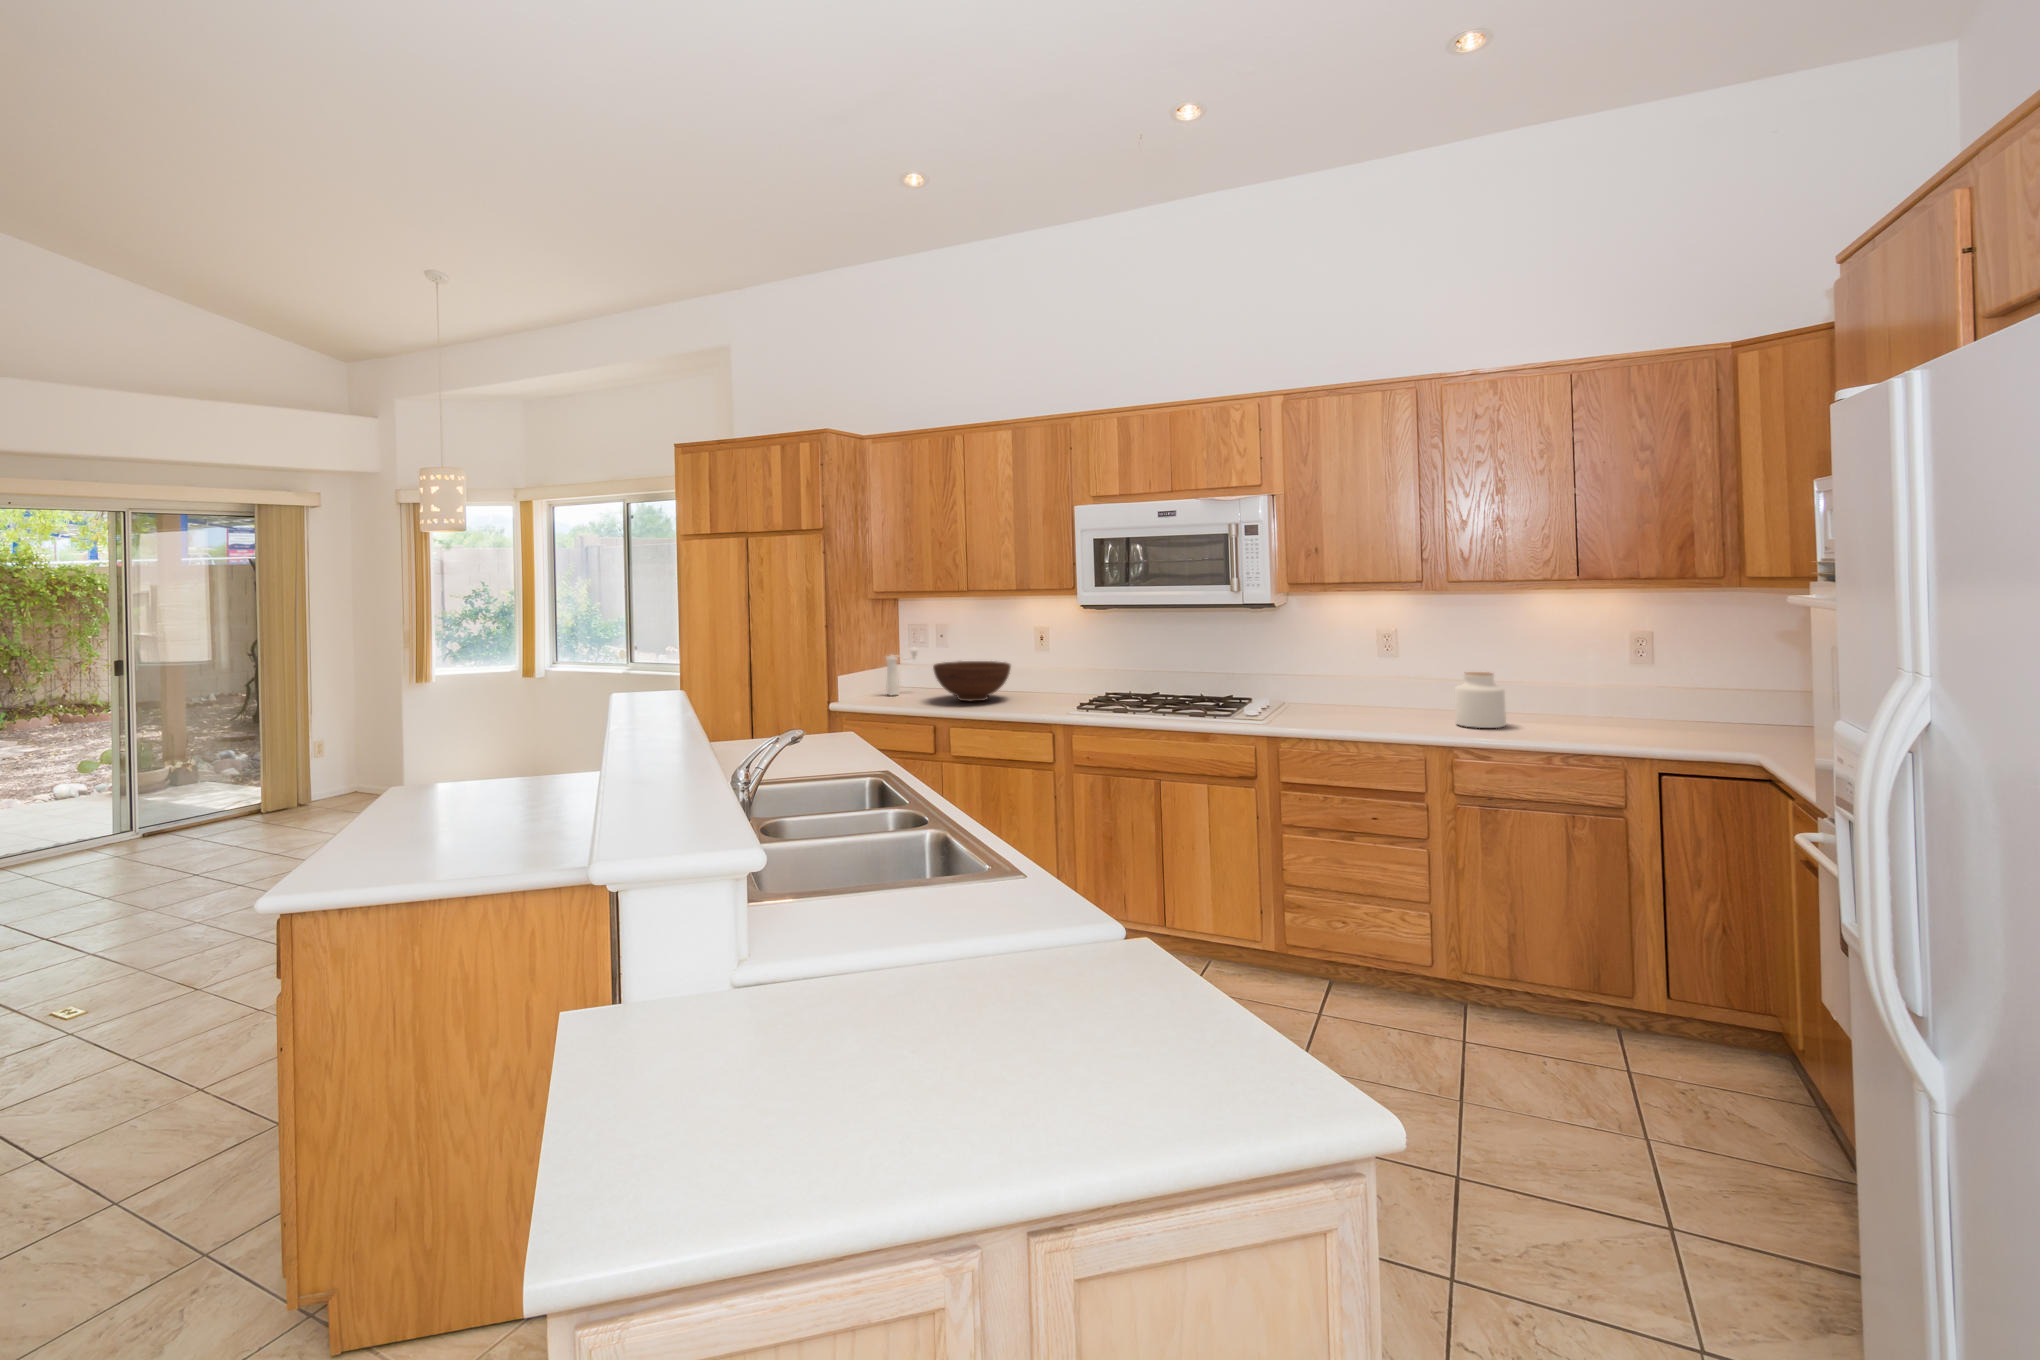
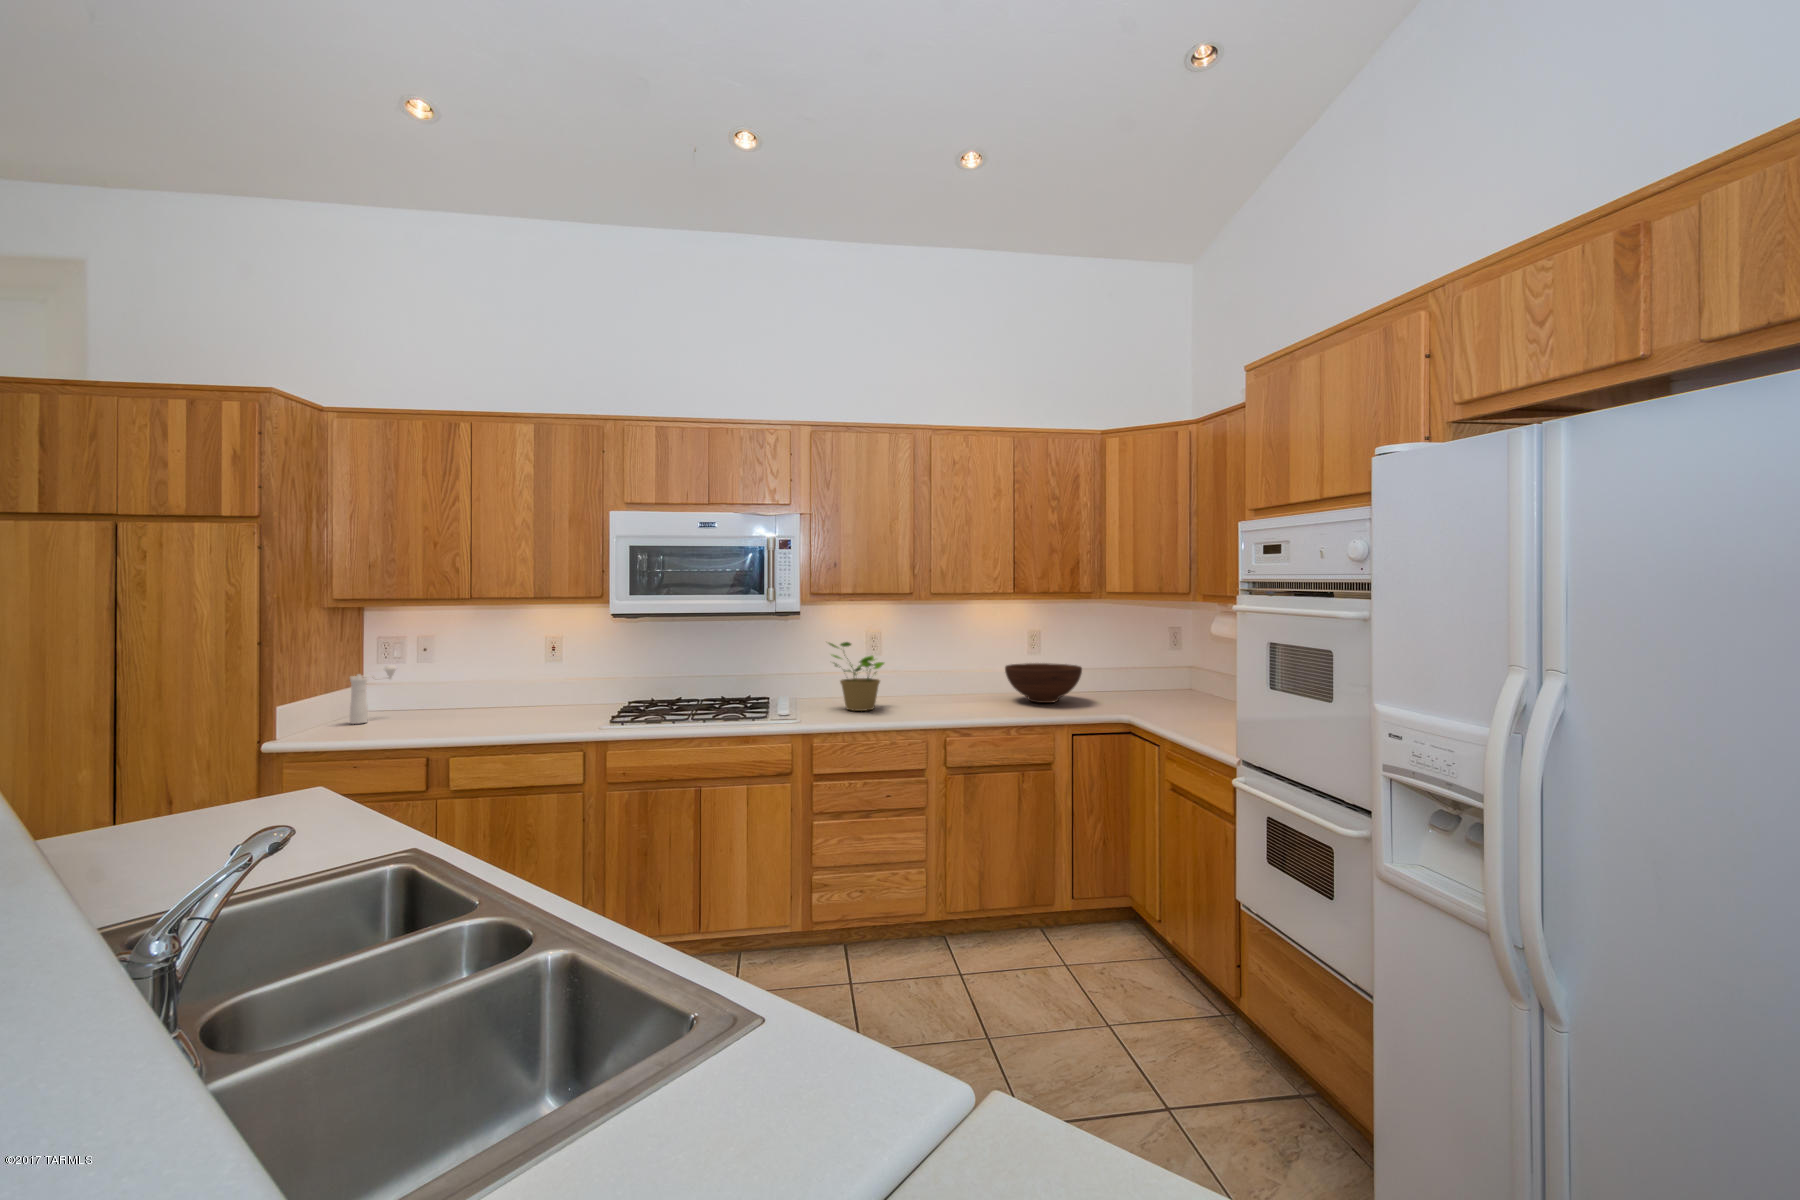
potted plant: none [1309,636,1391,719] -> present [829,642,884,711]
fruit bowl: present [933,661,1011,701] -> present [1005,663,1082,703]
jar: present [1455,672,1506,728] -> none [934,666,968,710]

